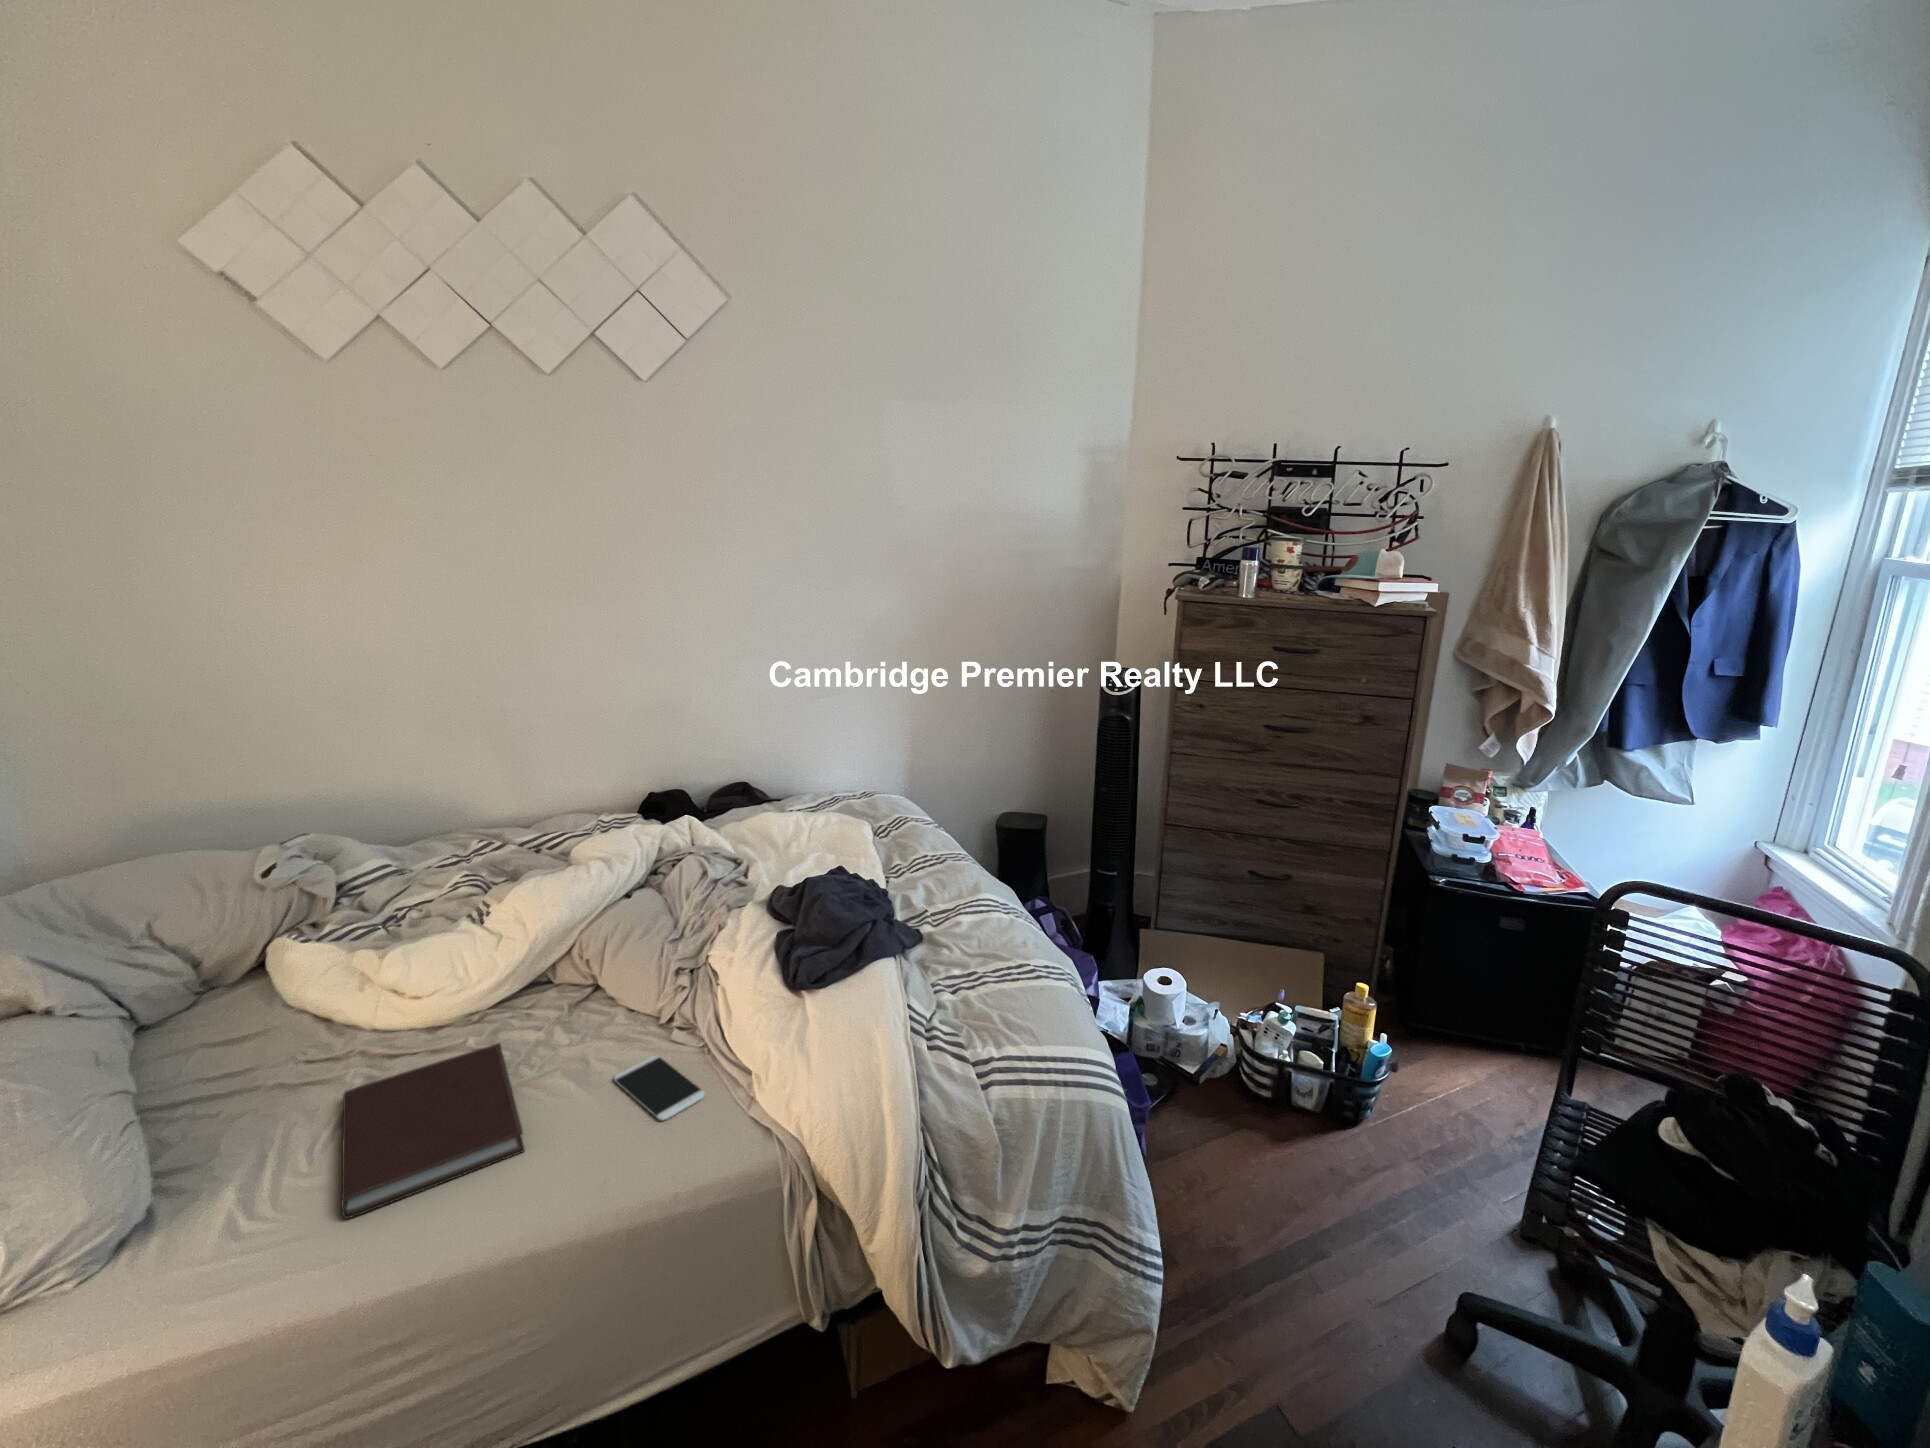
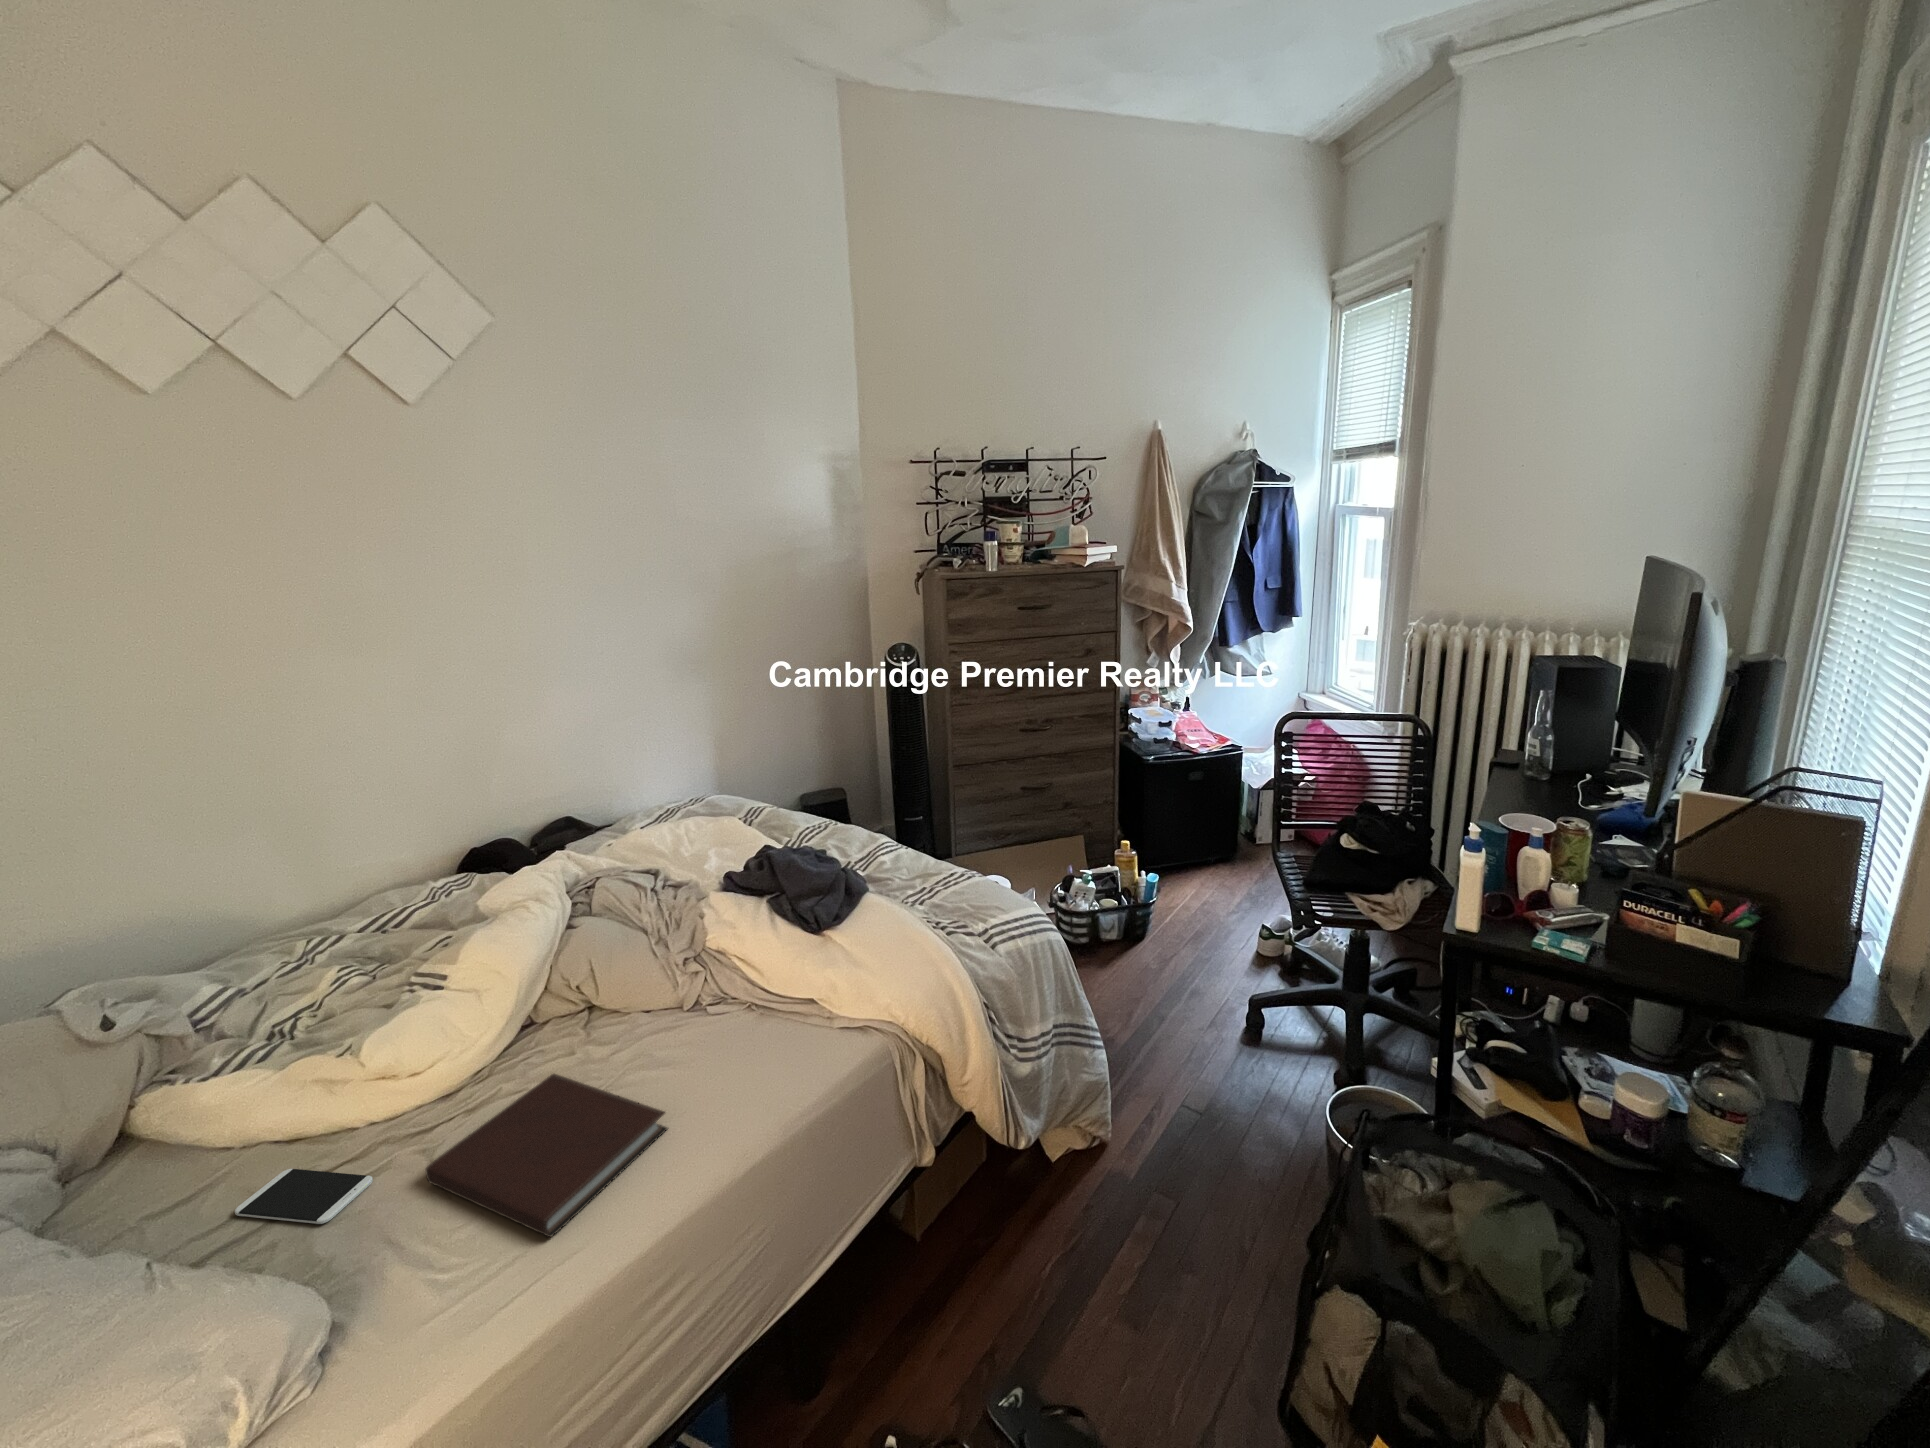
smartphone: present [614,1056,704,1120] -> present [235,1169,373,1224]

